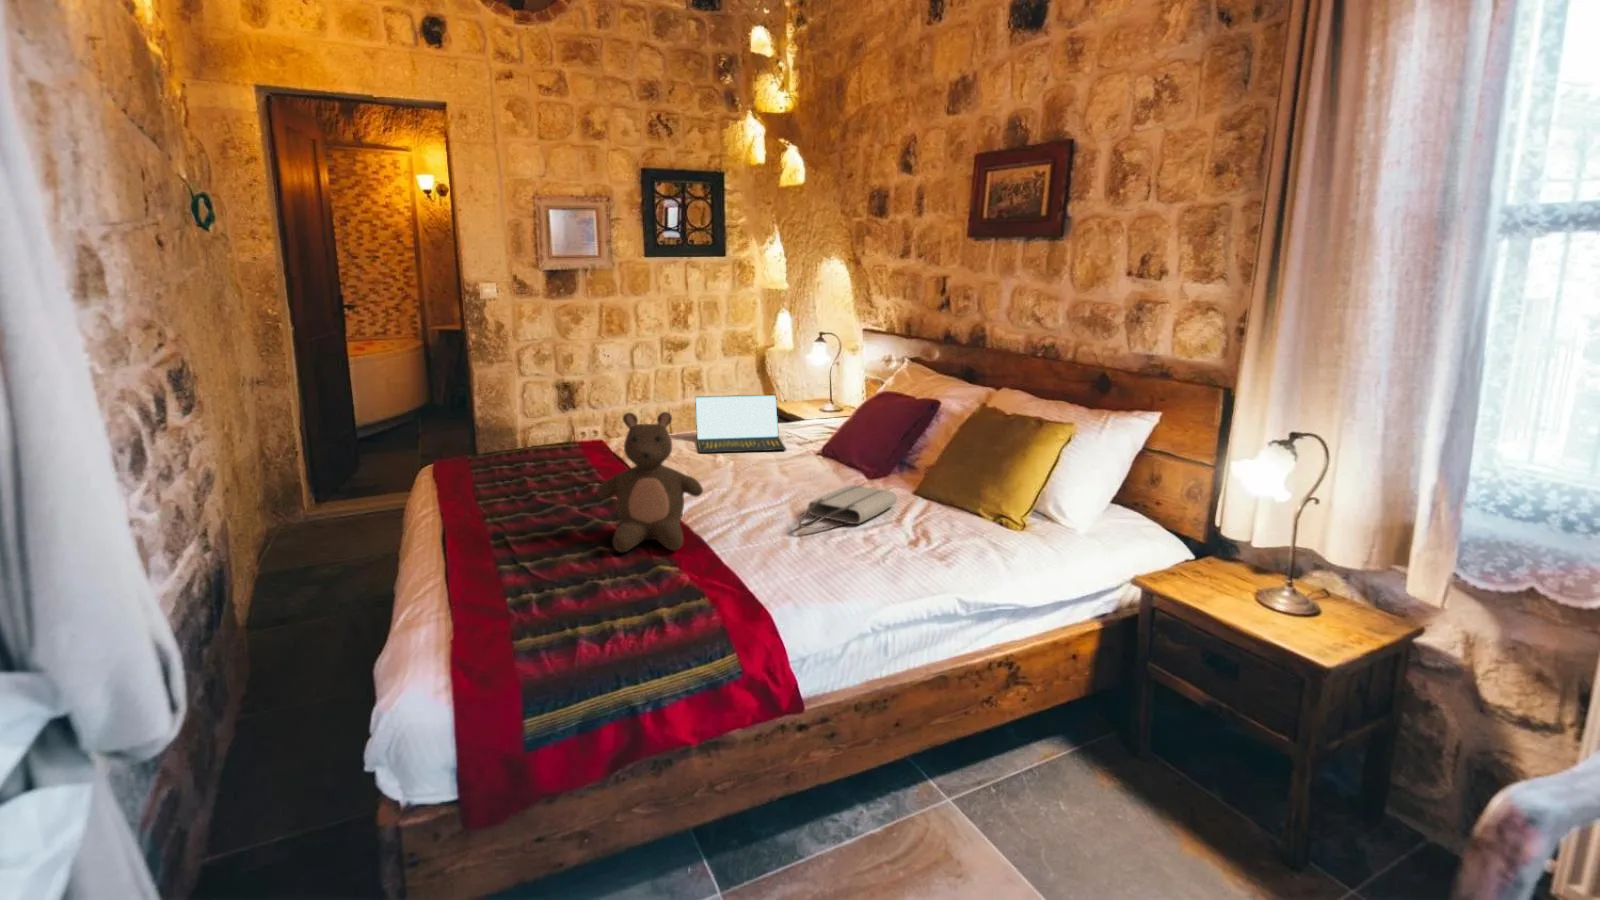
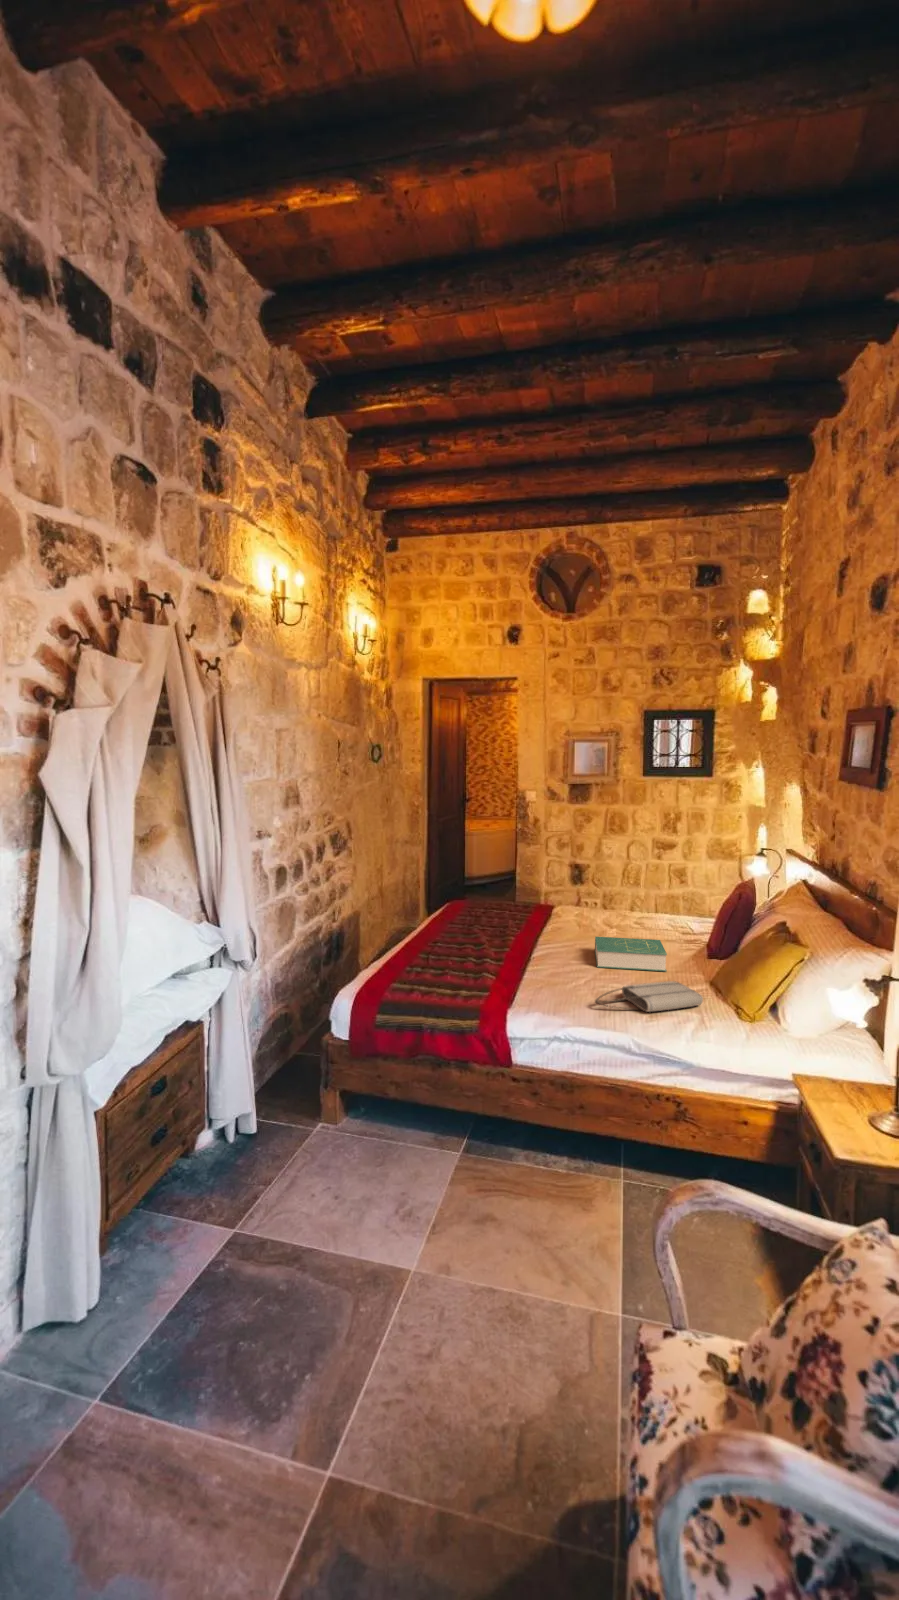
laptop: present [695,395,786,453] -> none [609,889,689,943]
stuffed bear: present [597,412,703,552] -> none [466,899,535,997]
book: none [712,446,816,491] -> present [595,937,667,971]

